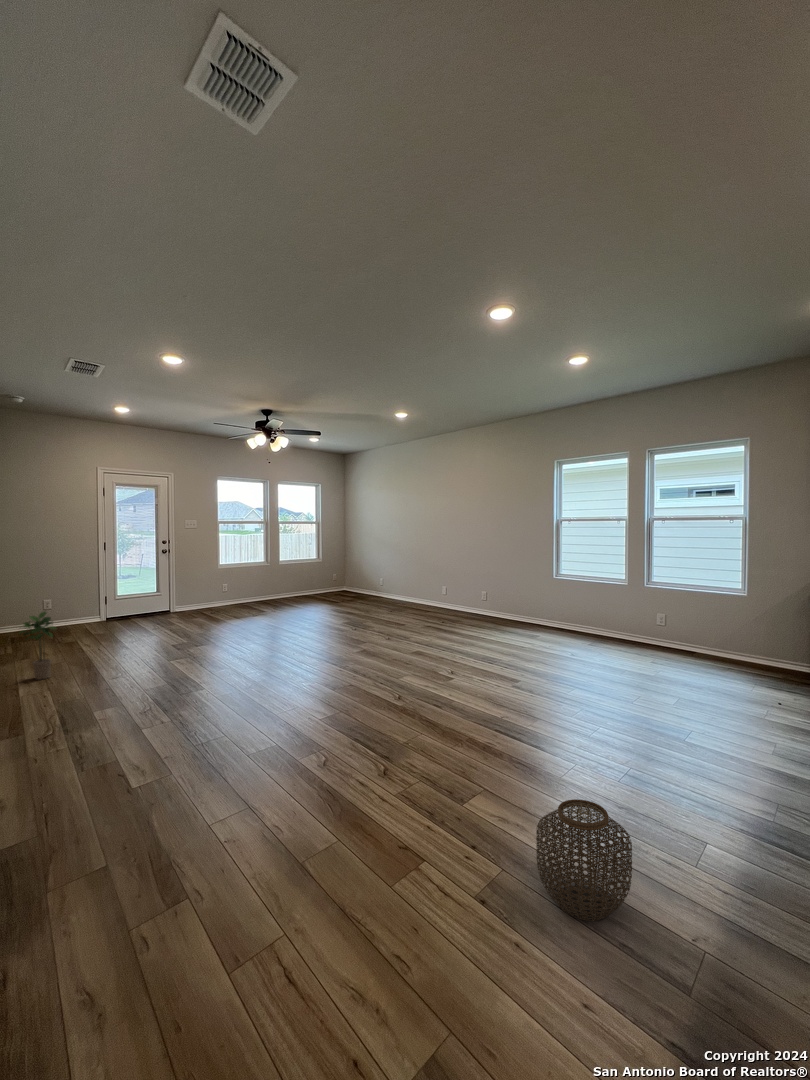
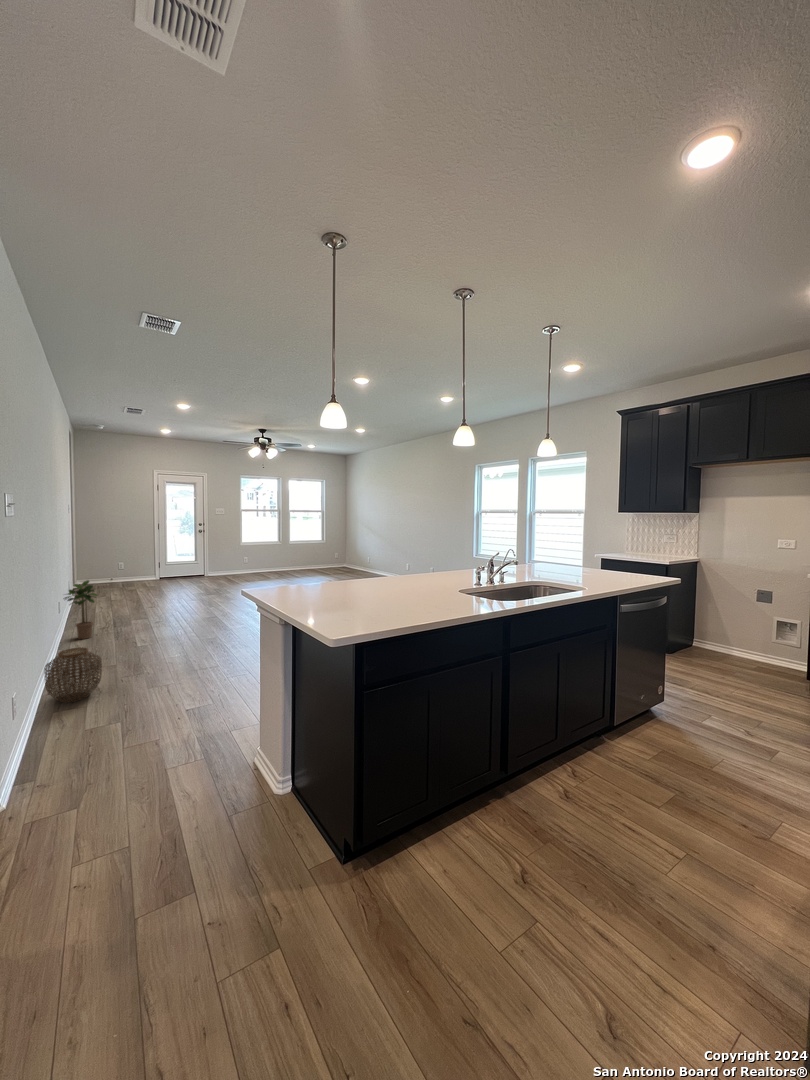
woven basket: present [536,799,632,921] -> present [44,648,102,703]

